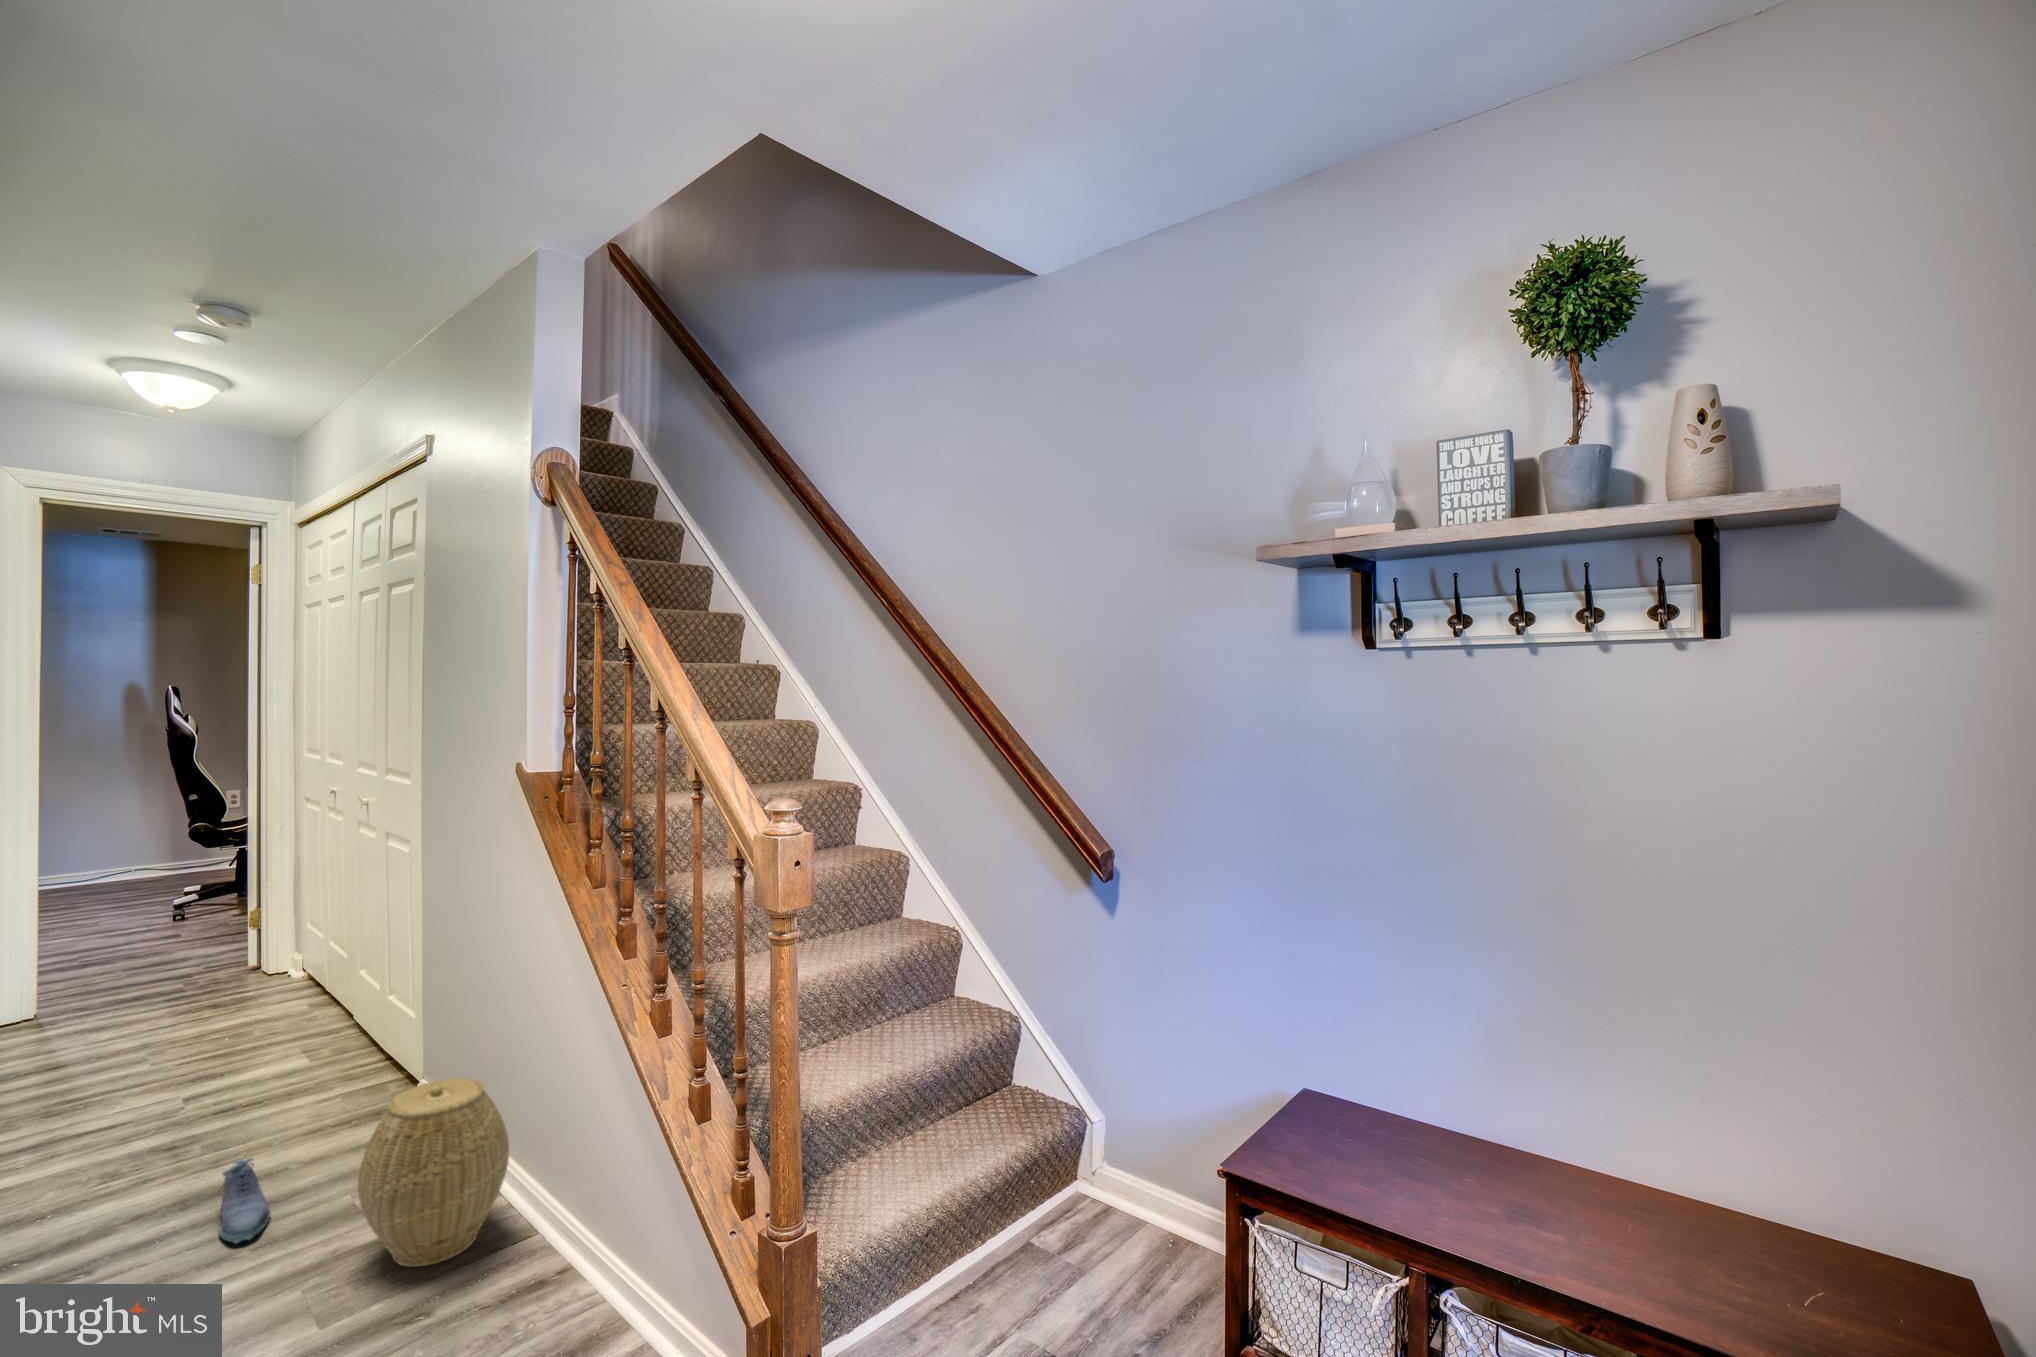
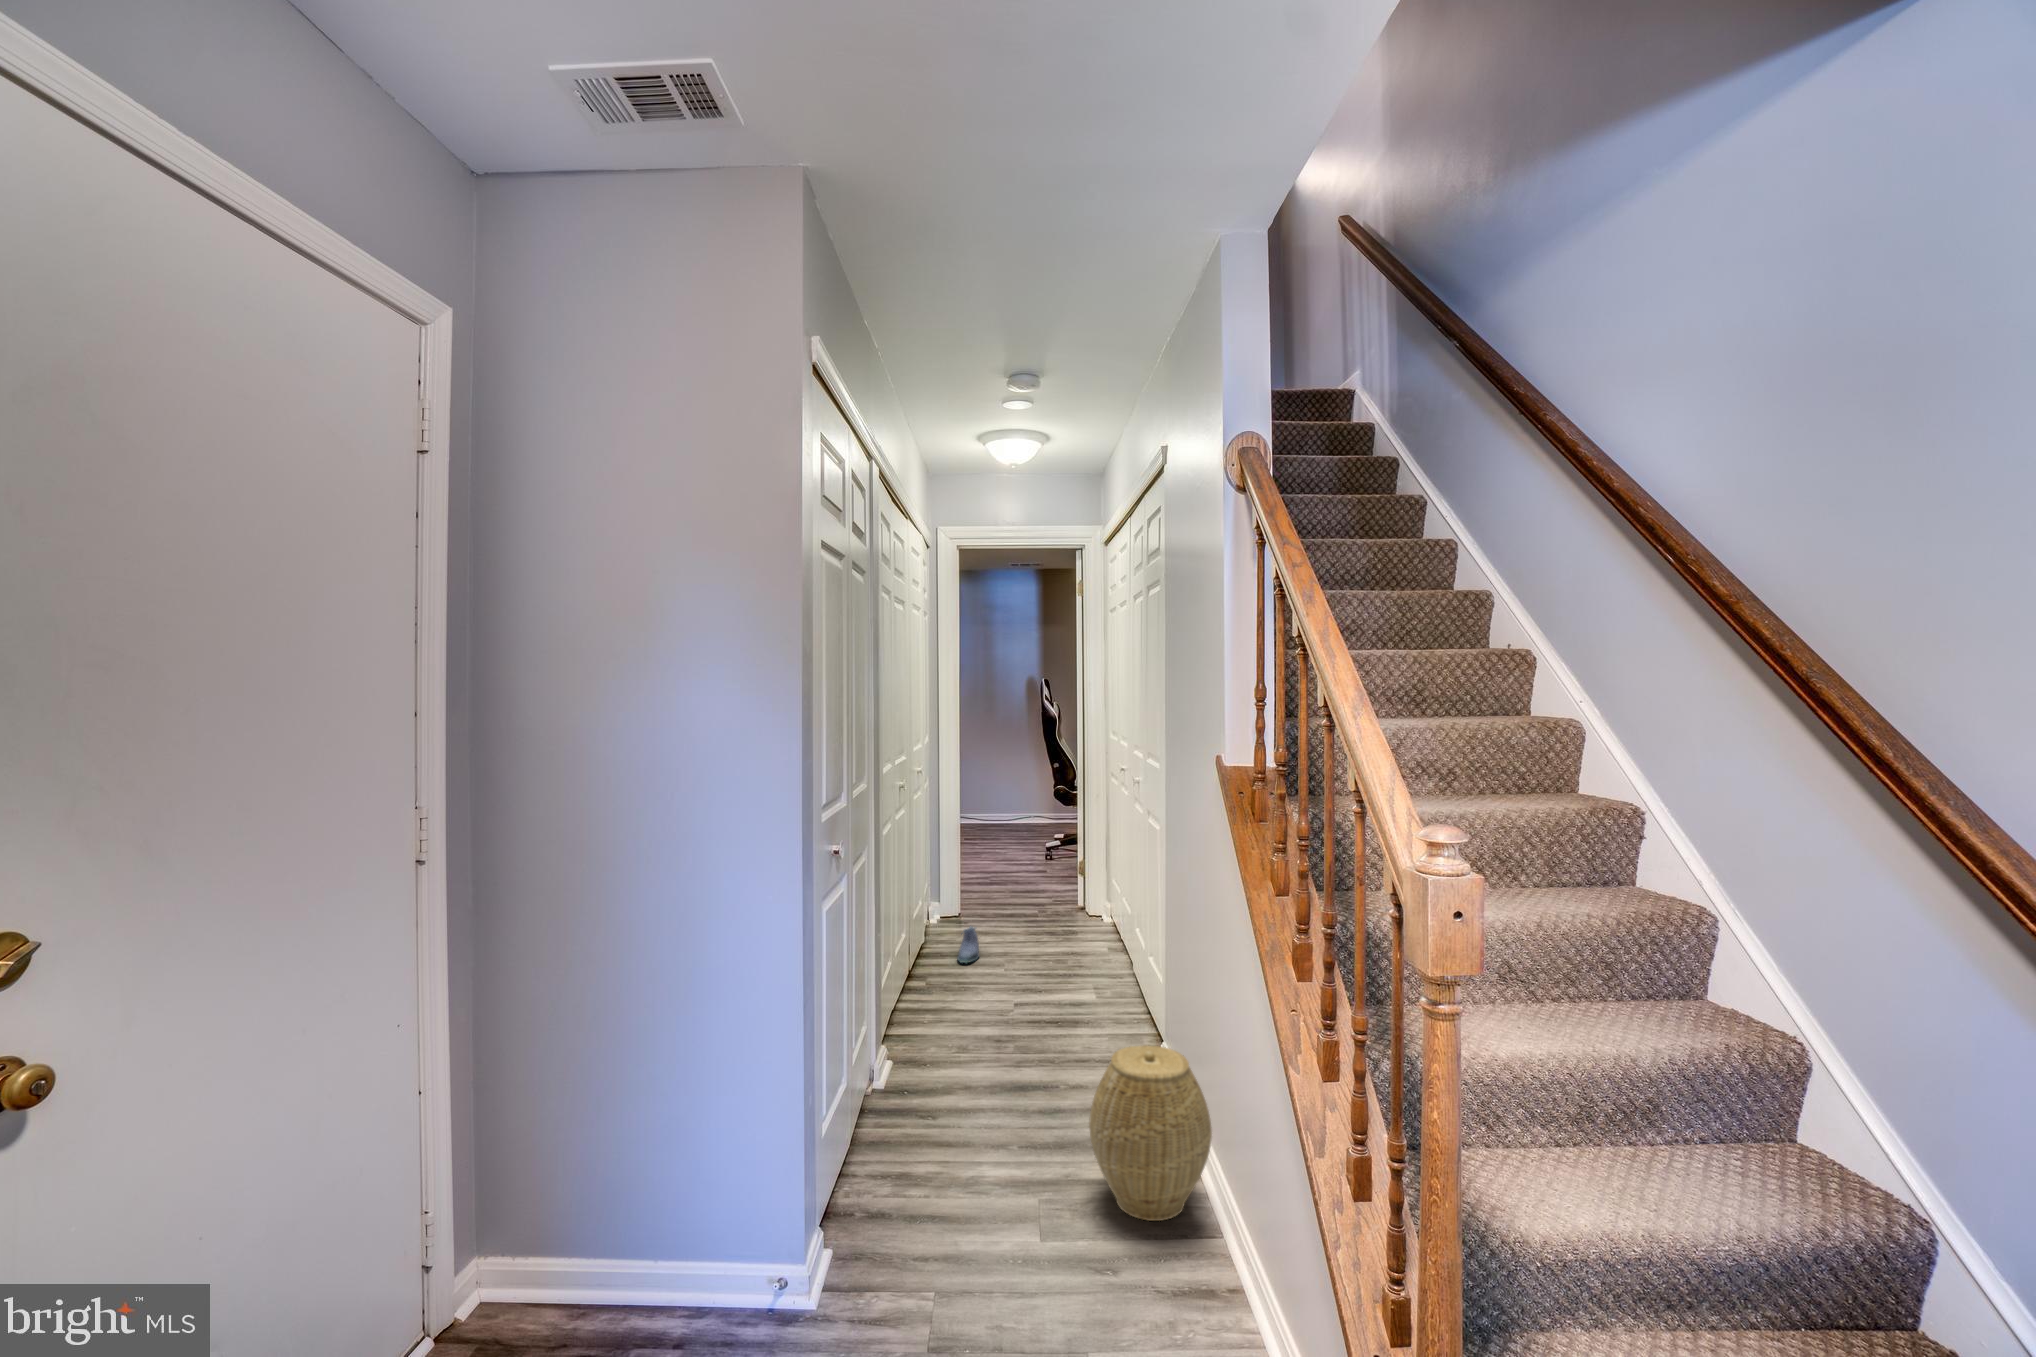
shoe: present [219,1158,270,1243] -> present [957,926,979,963]

